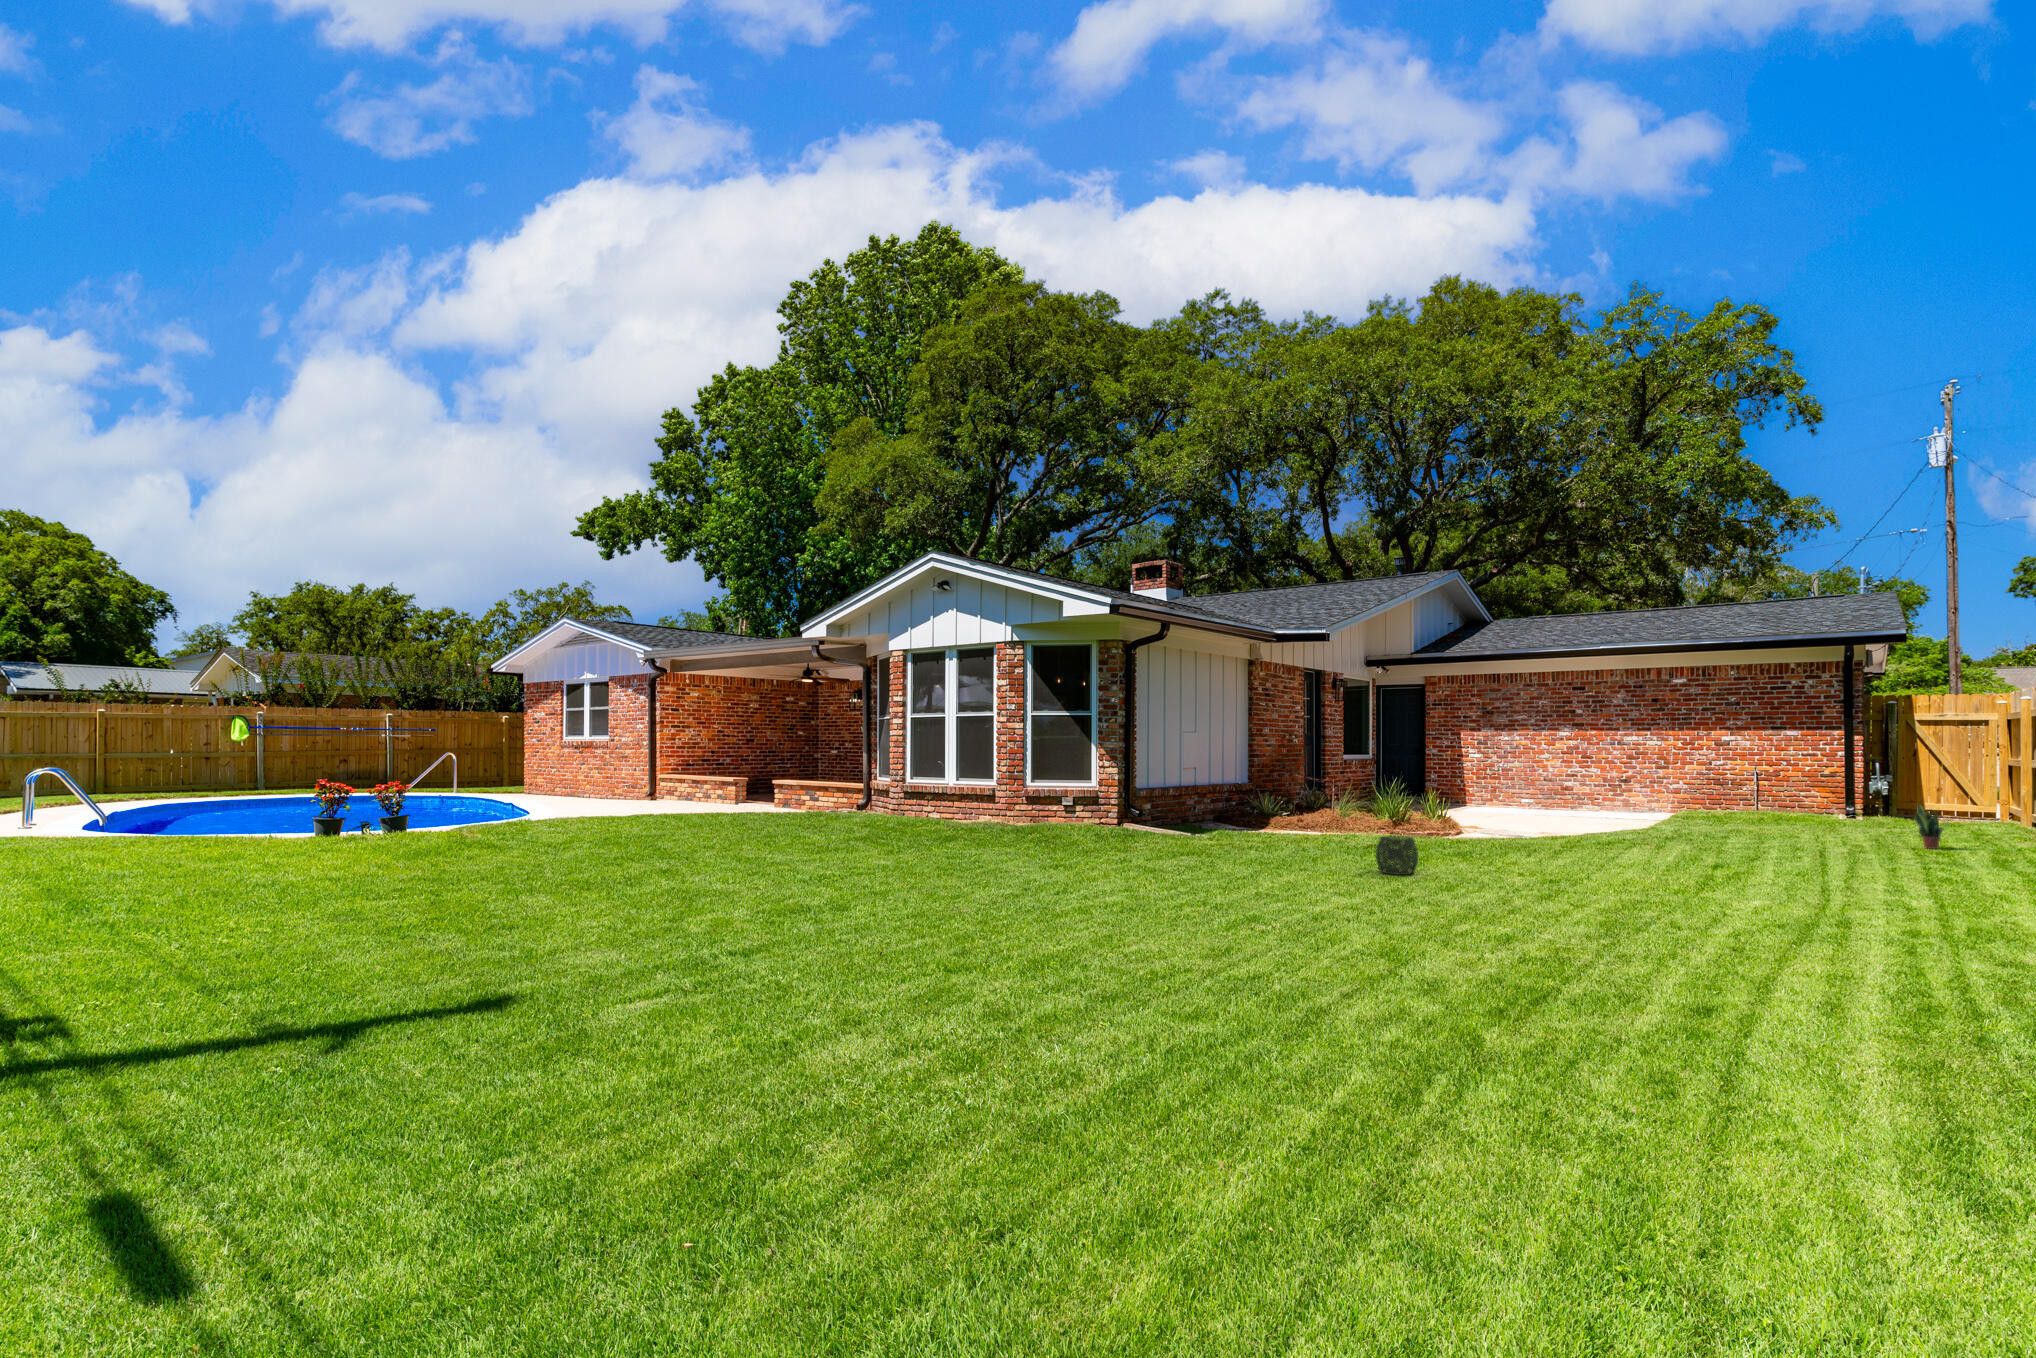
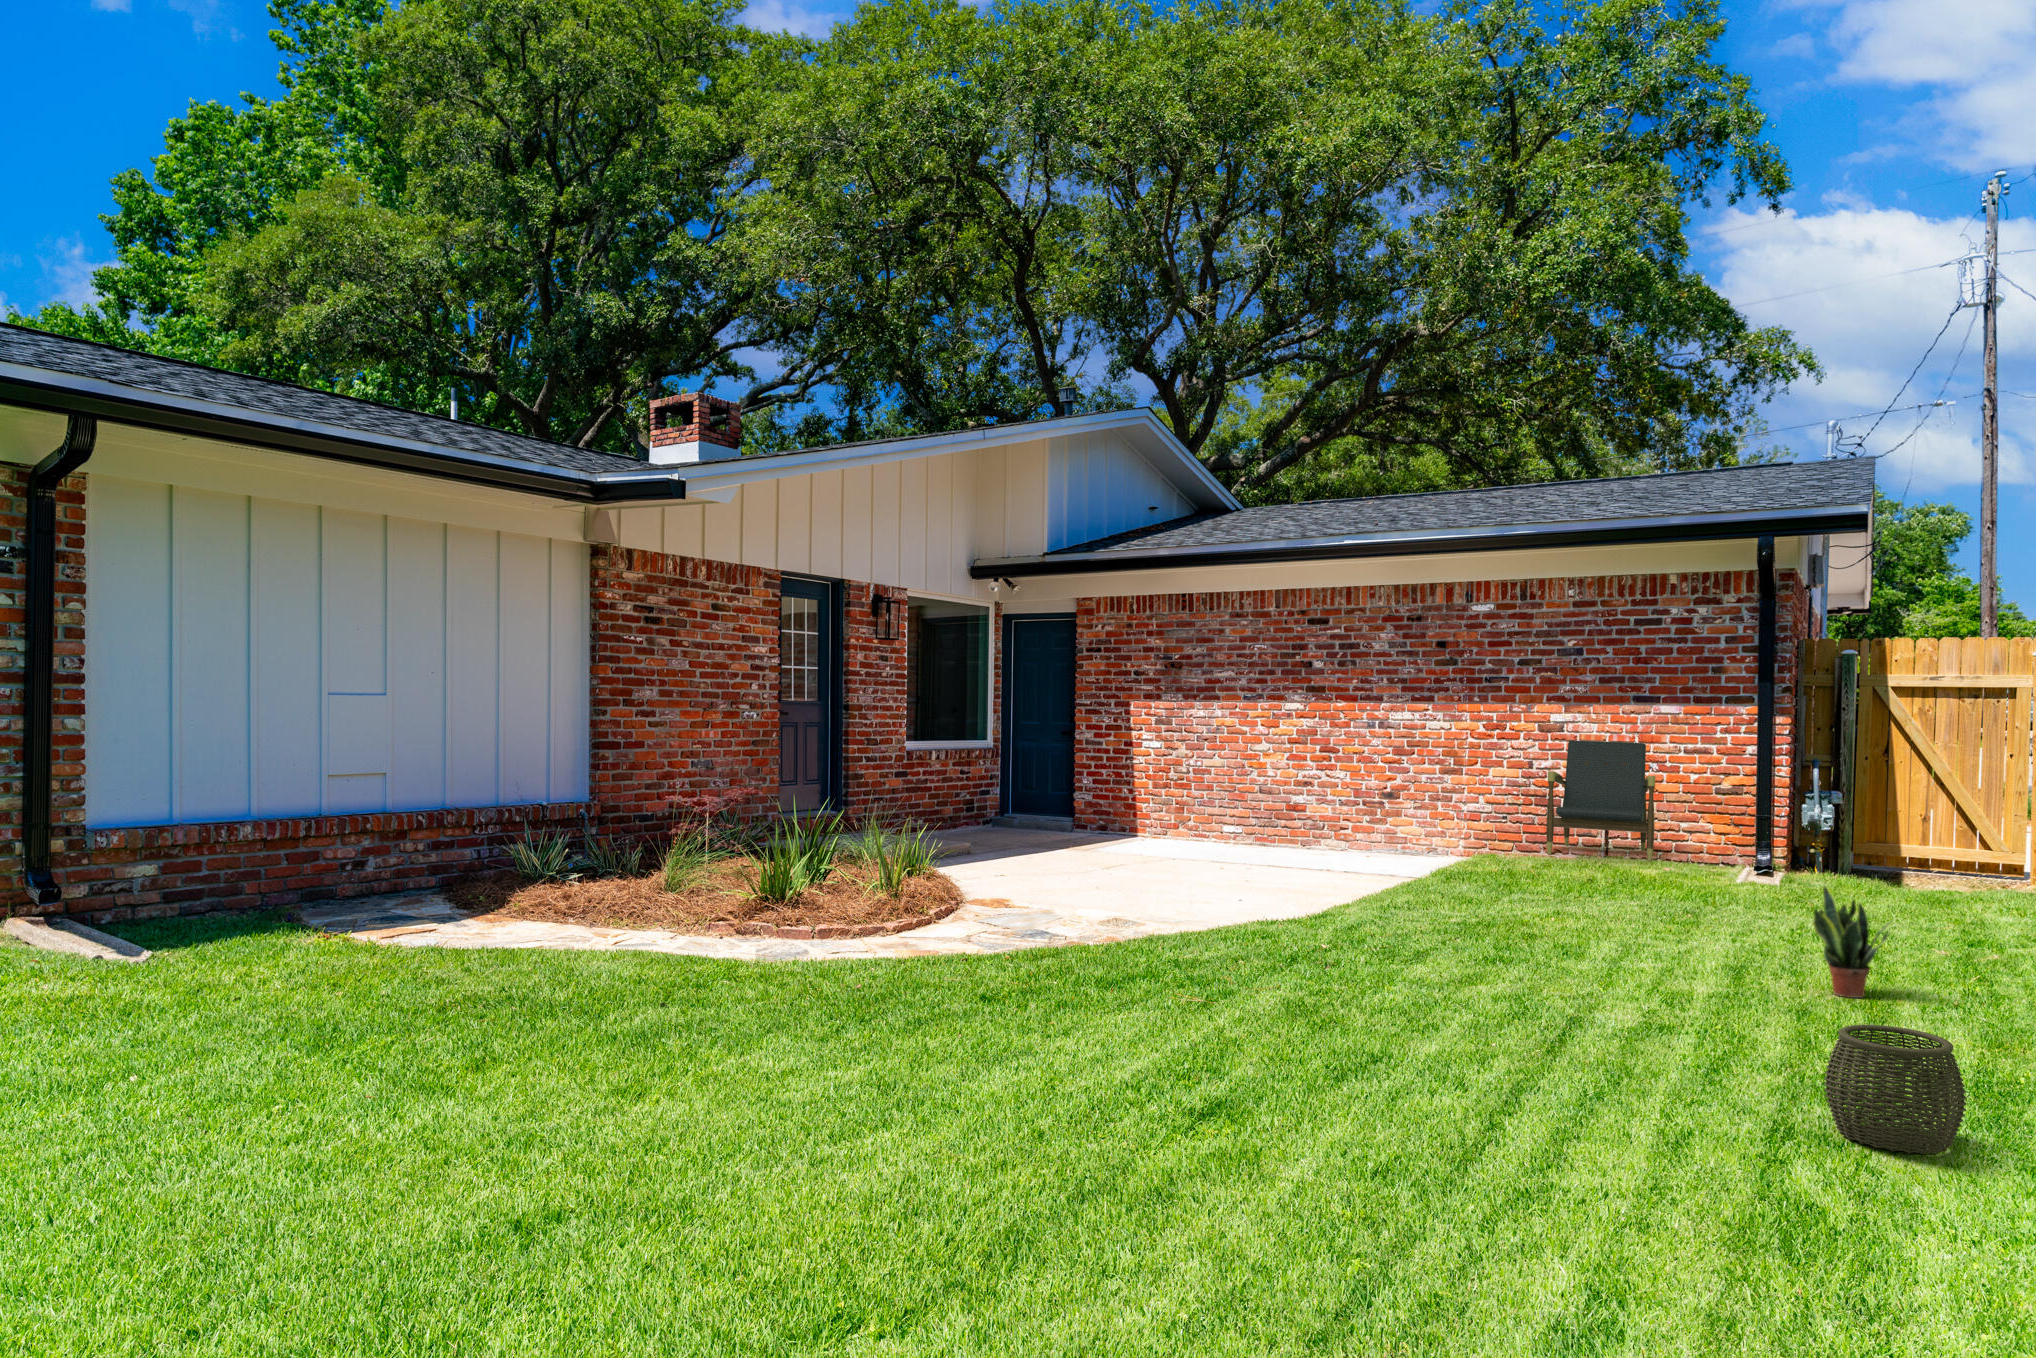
lounge chair: none [1729,750,1791,812] -> present [1546,740,1656,861]
woven basket: present [1376,836,1418,875] -> present [1824,1025,1967,1155]

